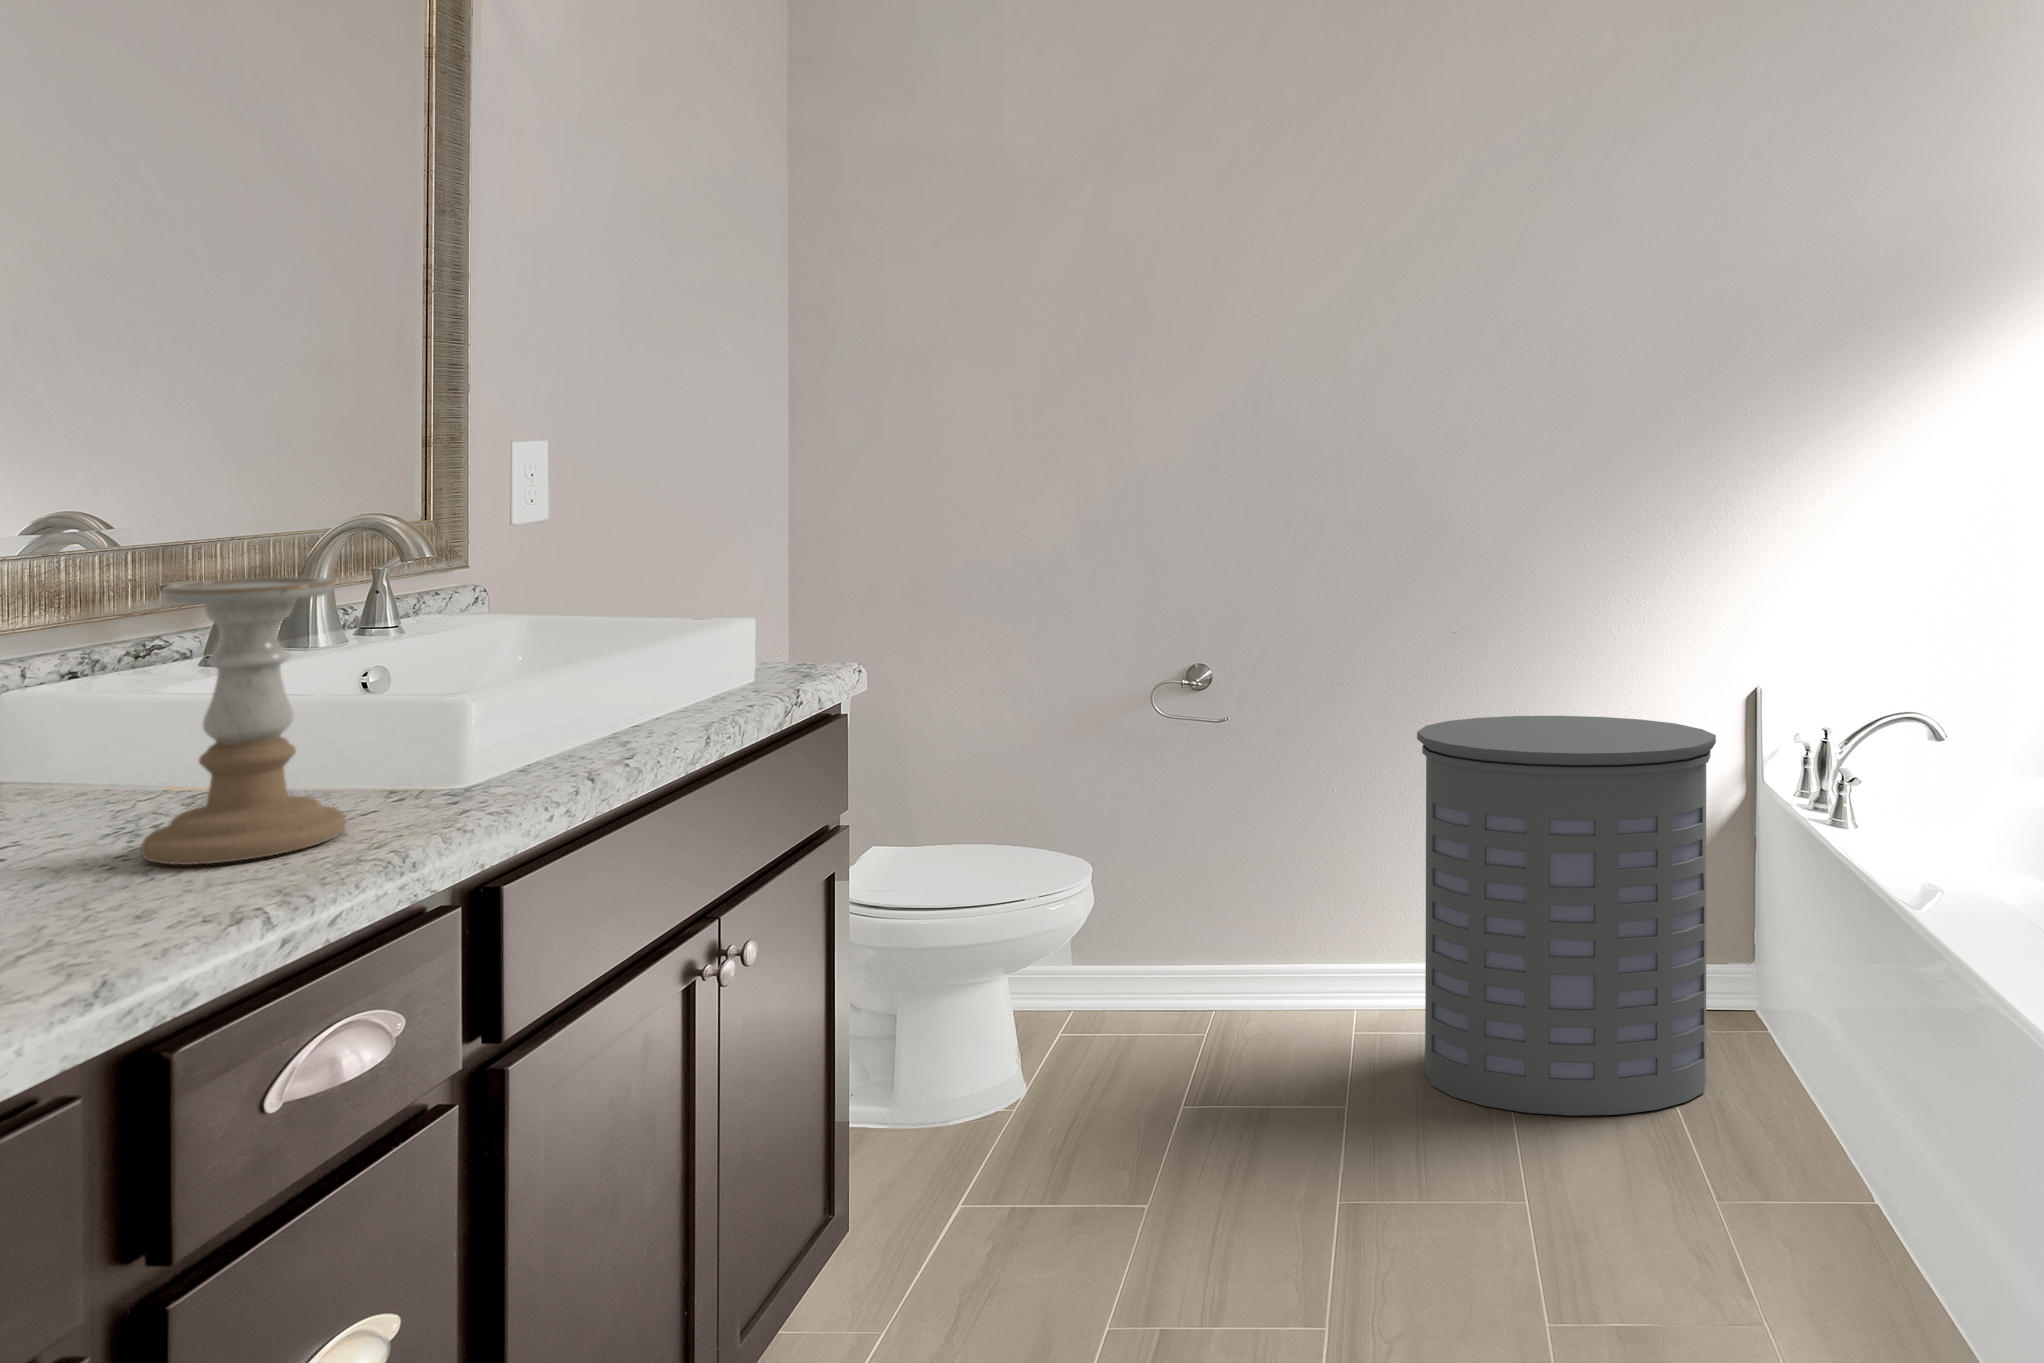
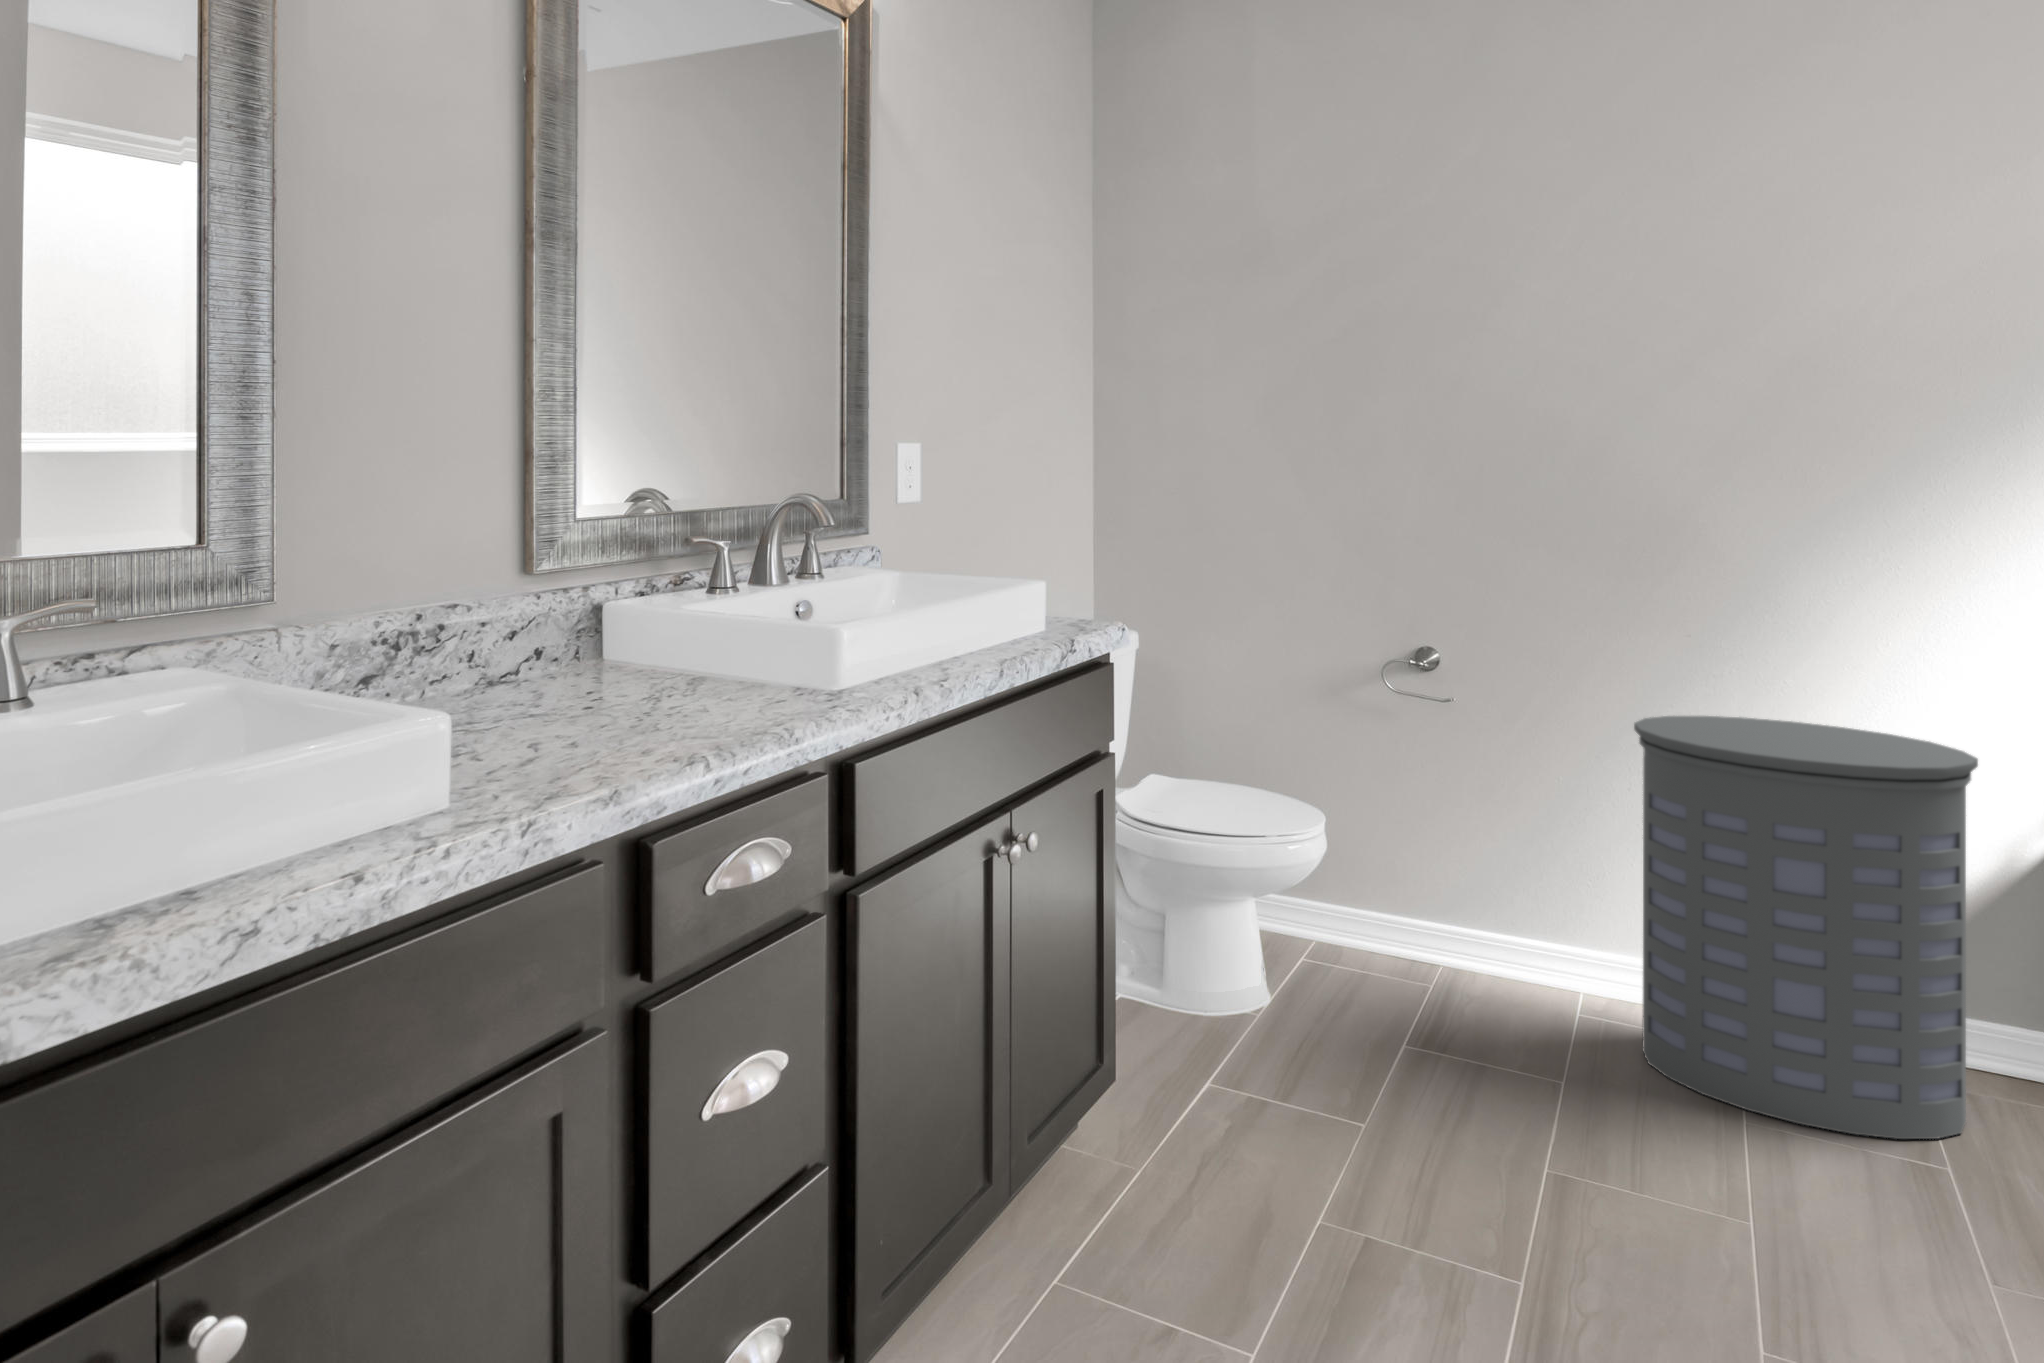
candle holder: present [141,577,346,865] -> none [653,536,764,725]

